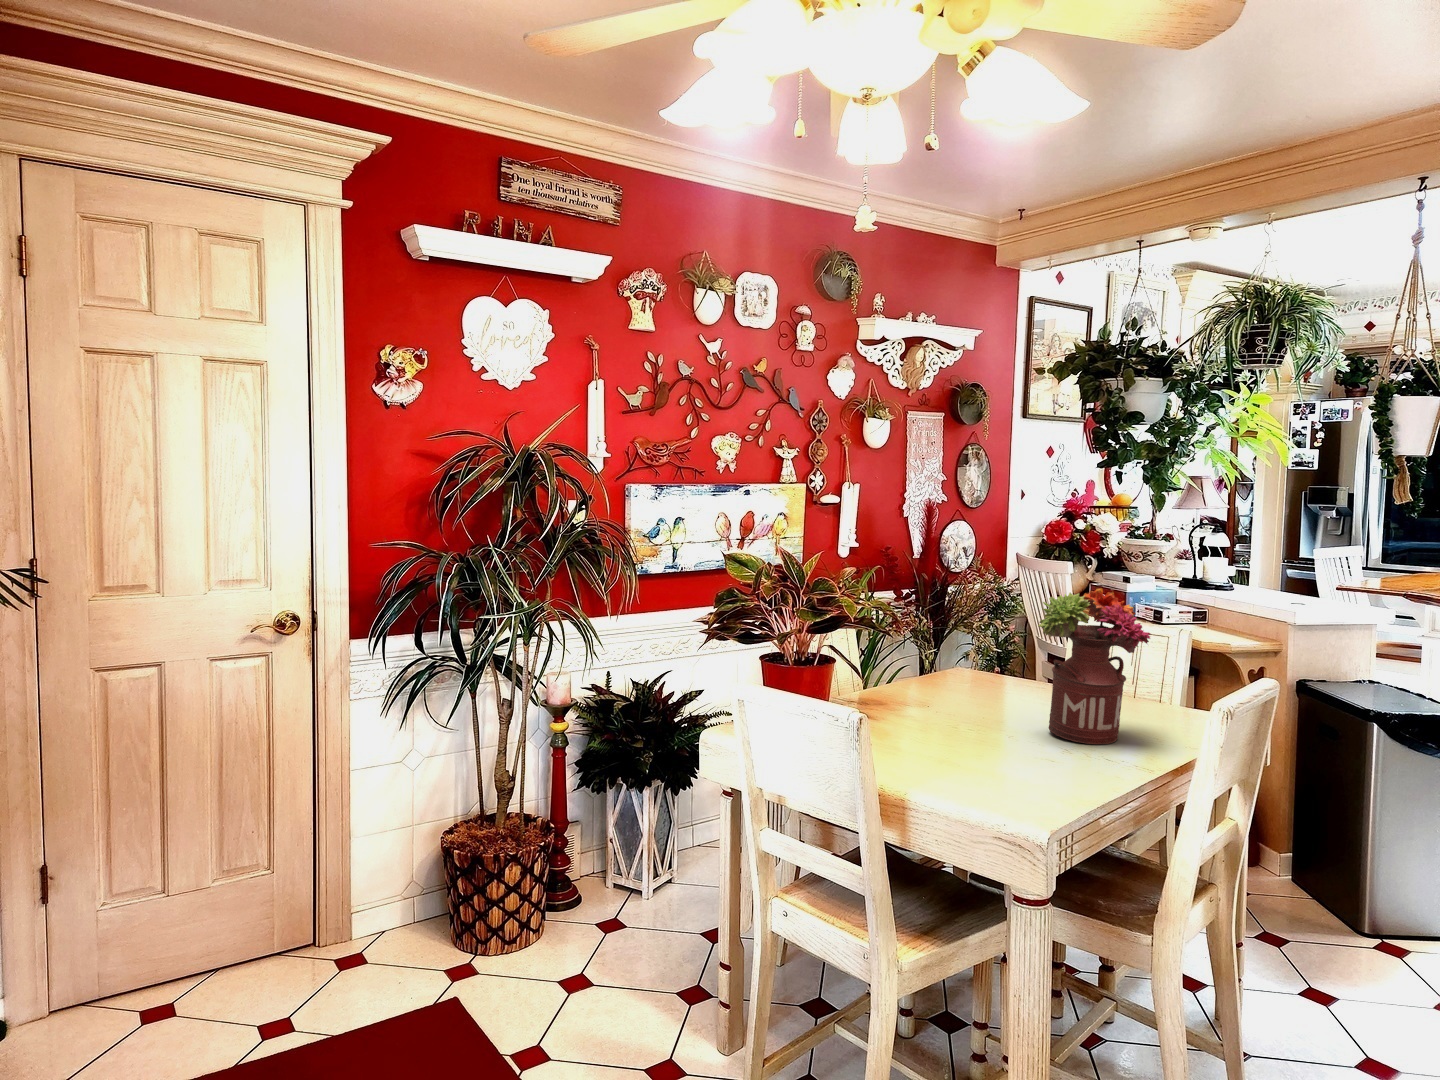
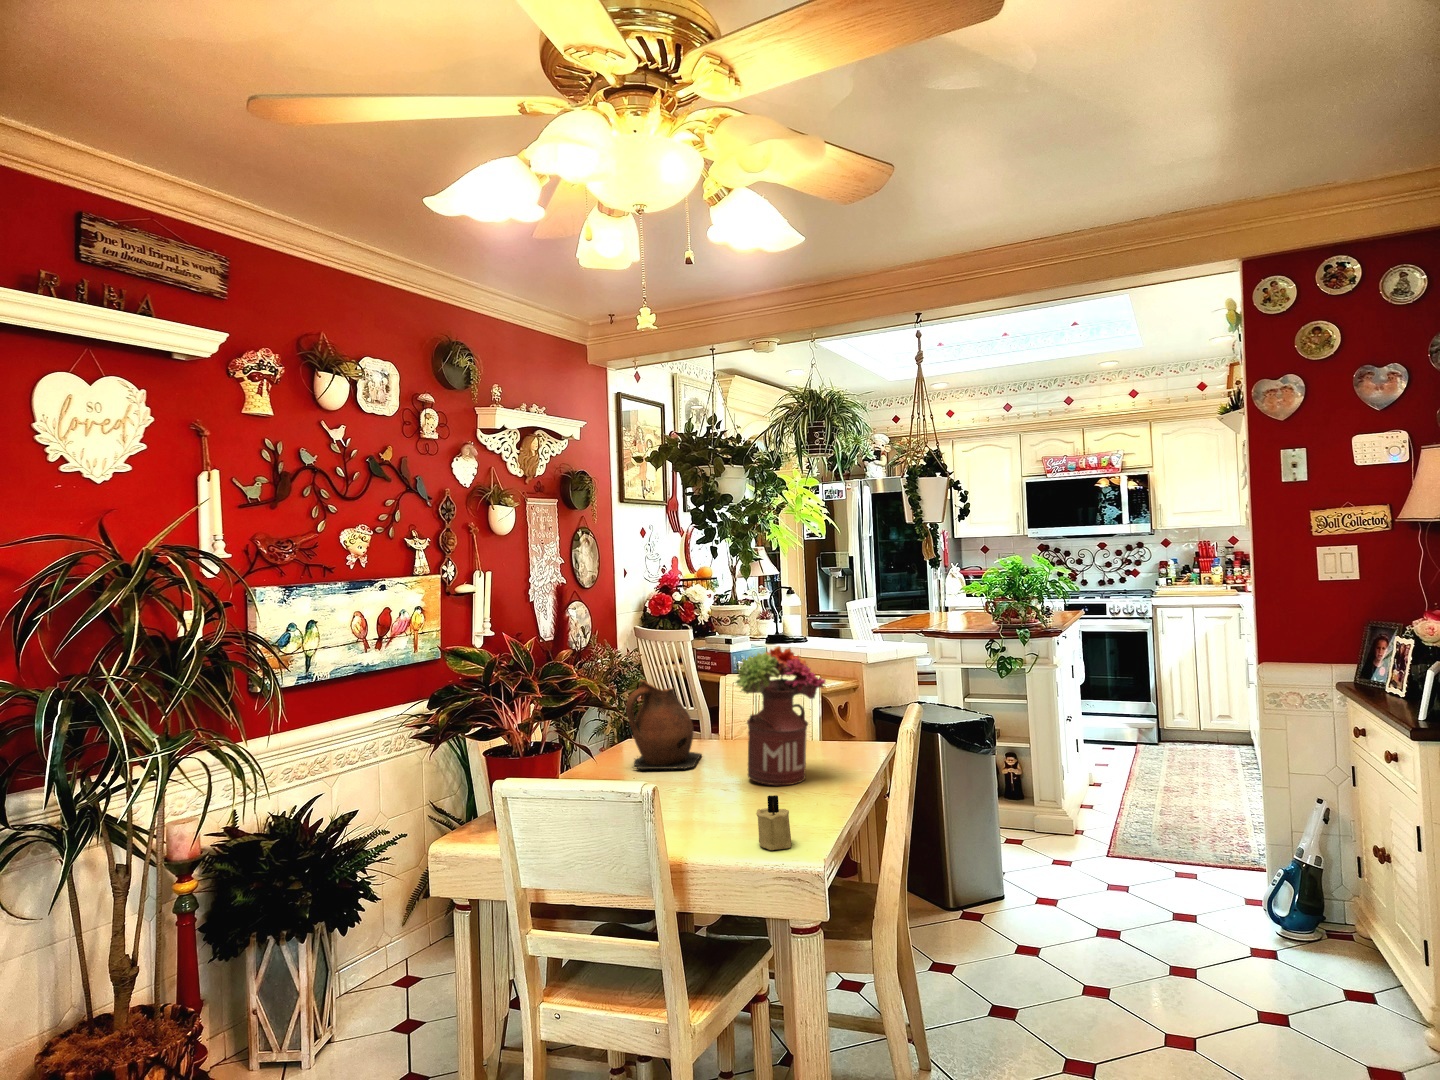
ceramic pitcher: none [937,607,1022,708] -> present [626,680,702,769]
candle: none [1001,746,1040,807] -> present [756,795,791,850]

